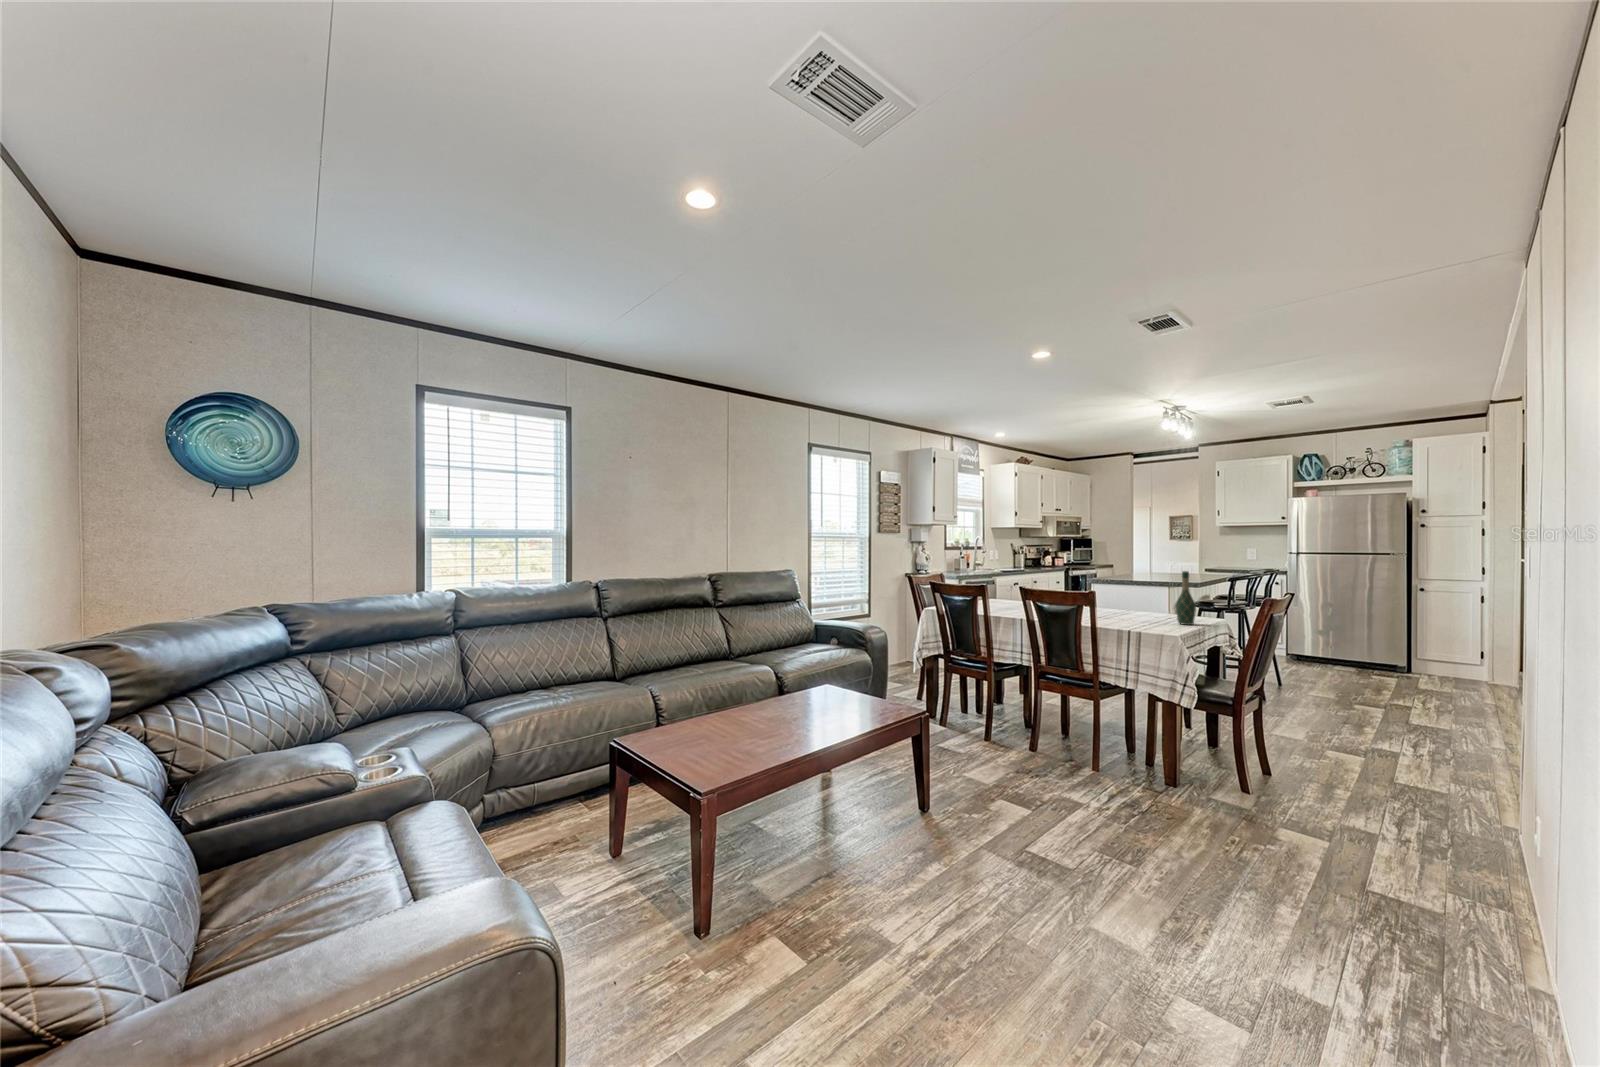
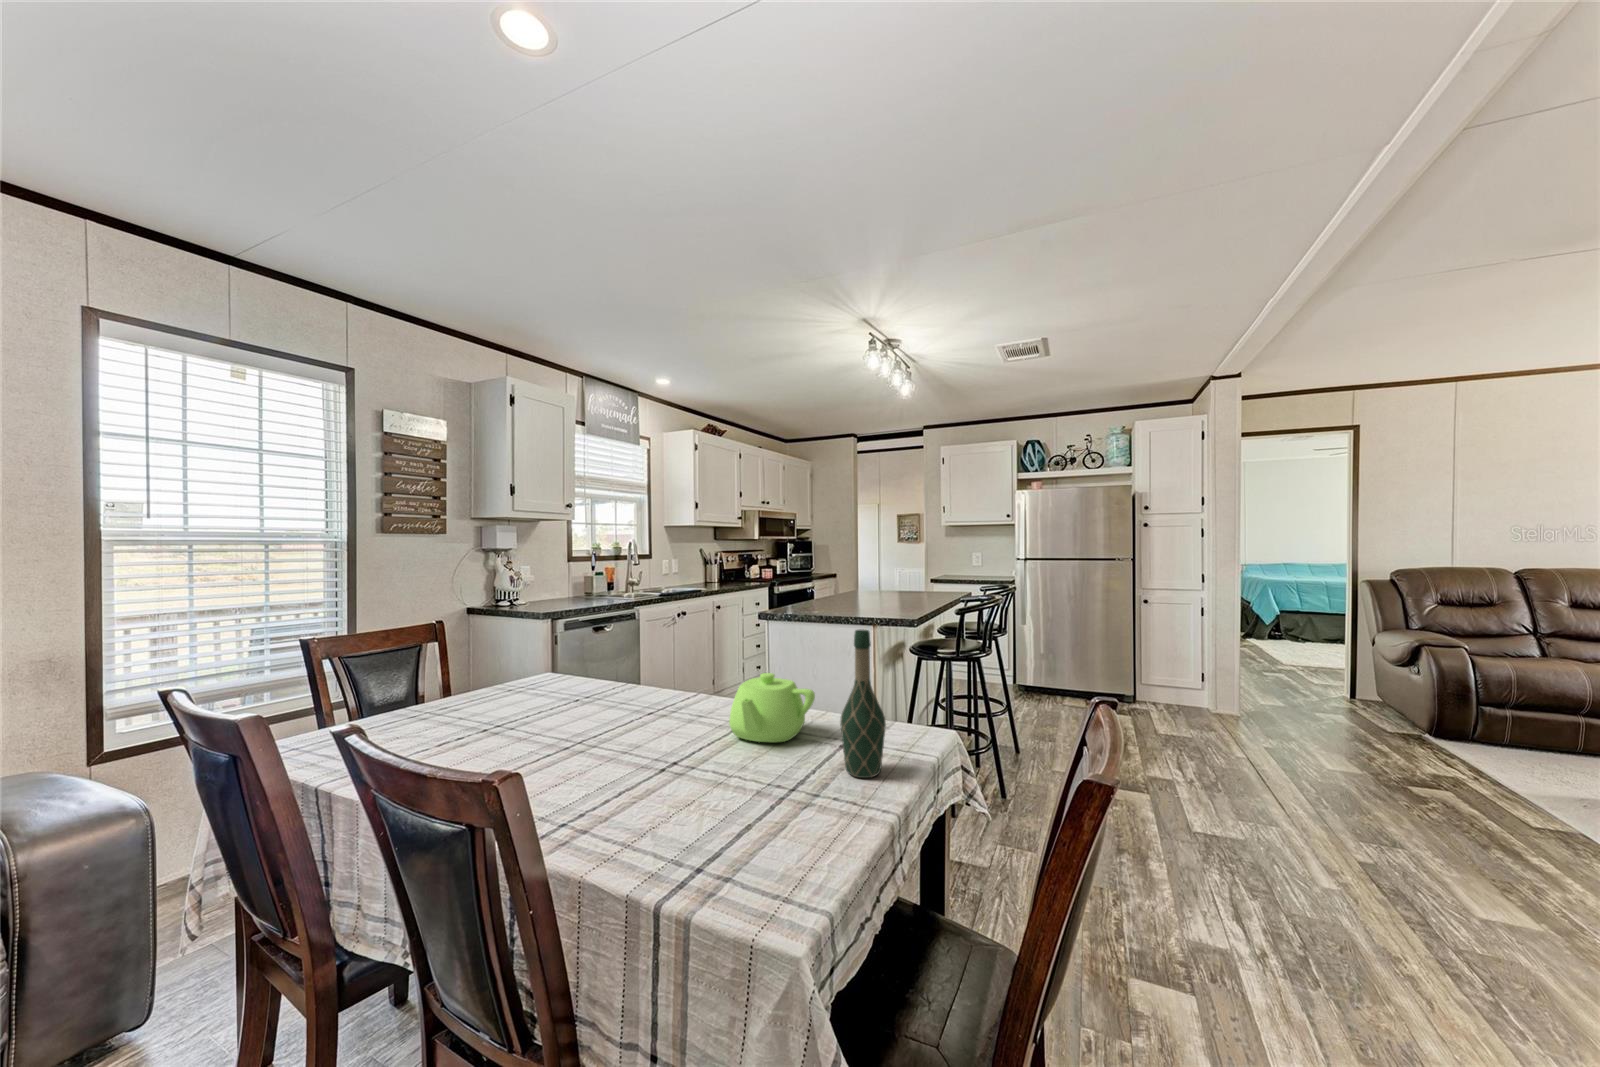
teapot: none [1117,592,1158,618] -> present [729,673,815,742]

